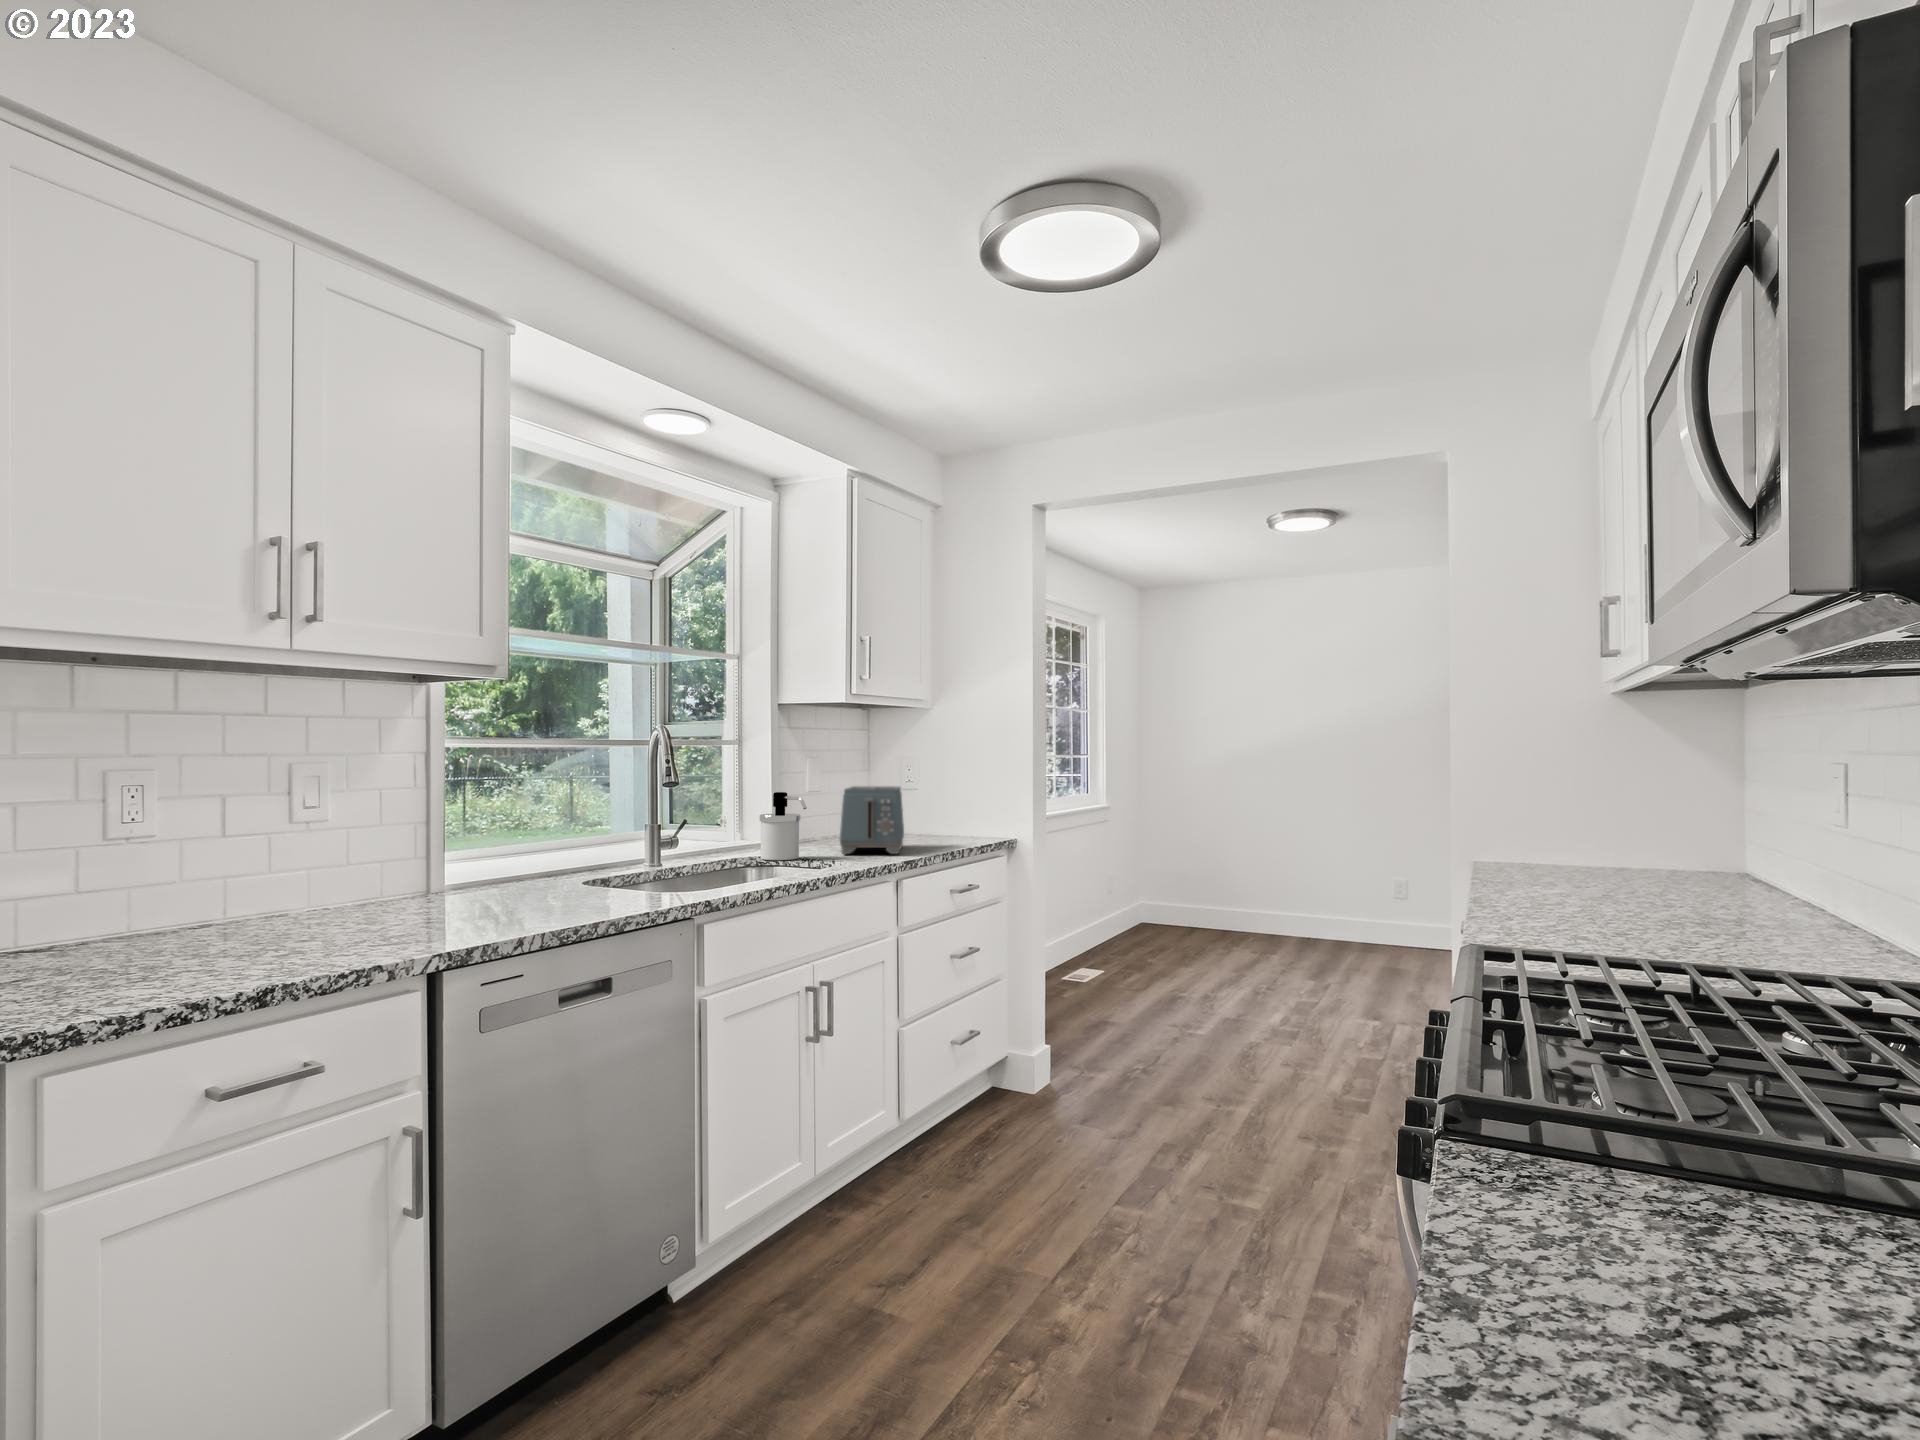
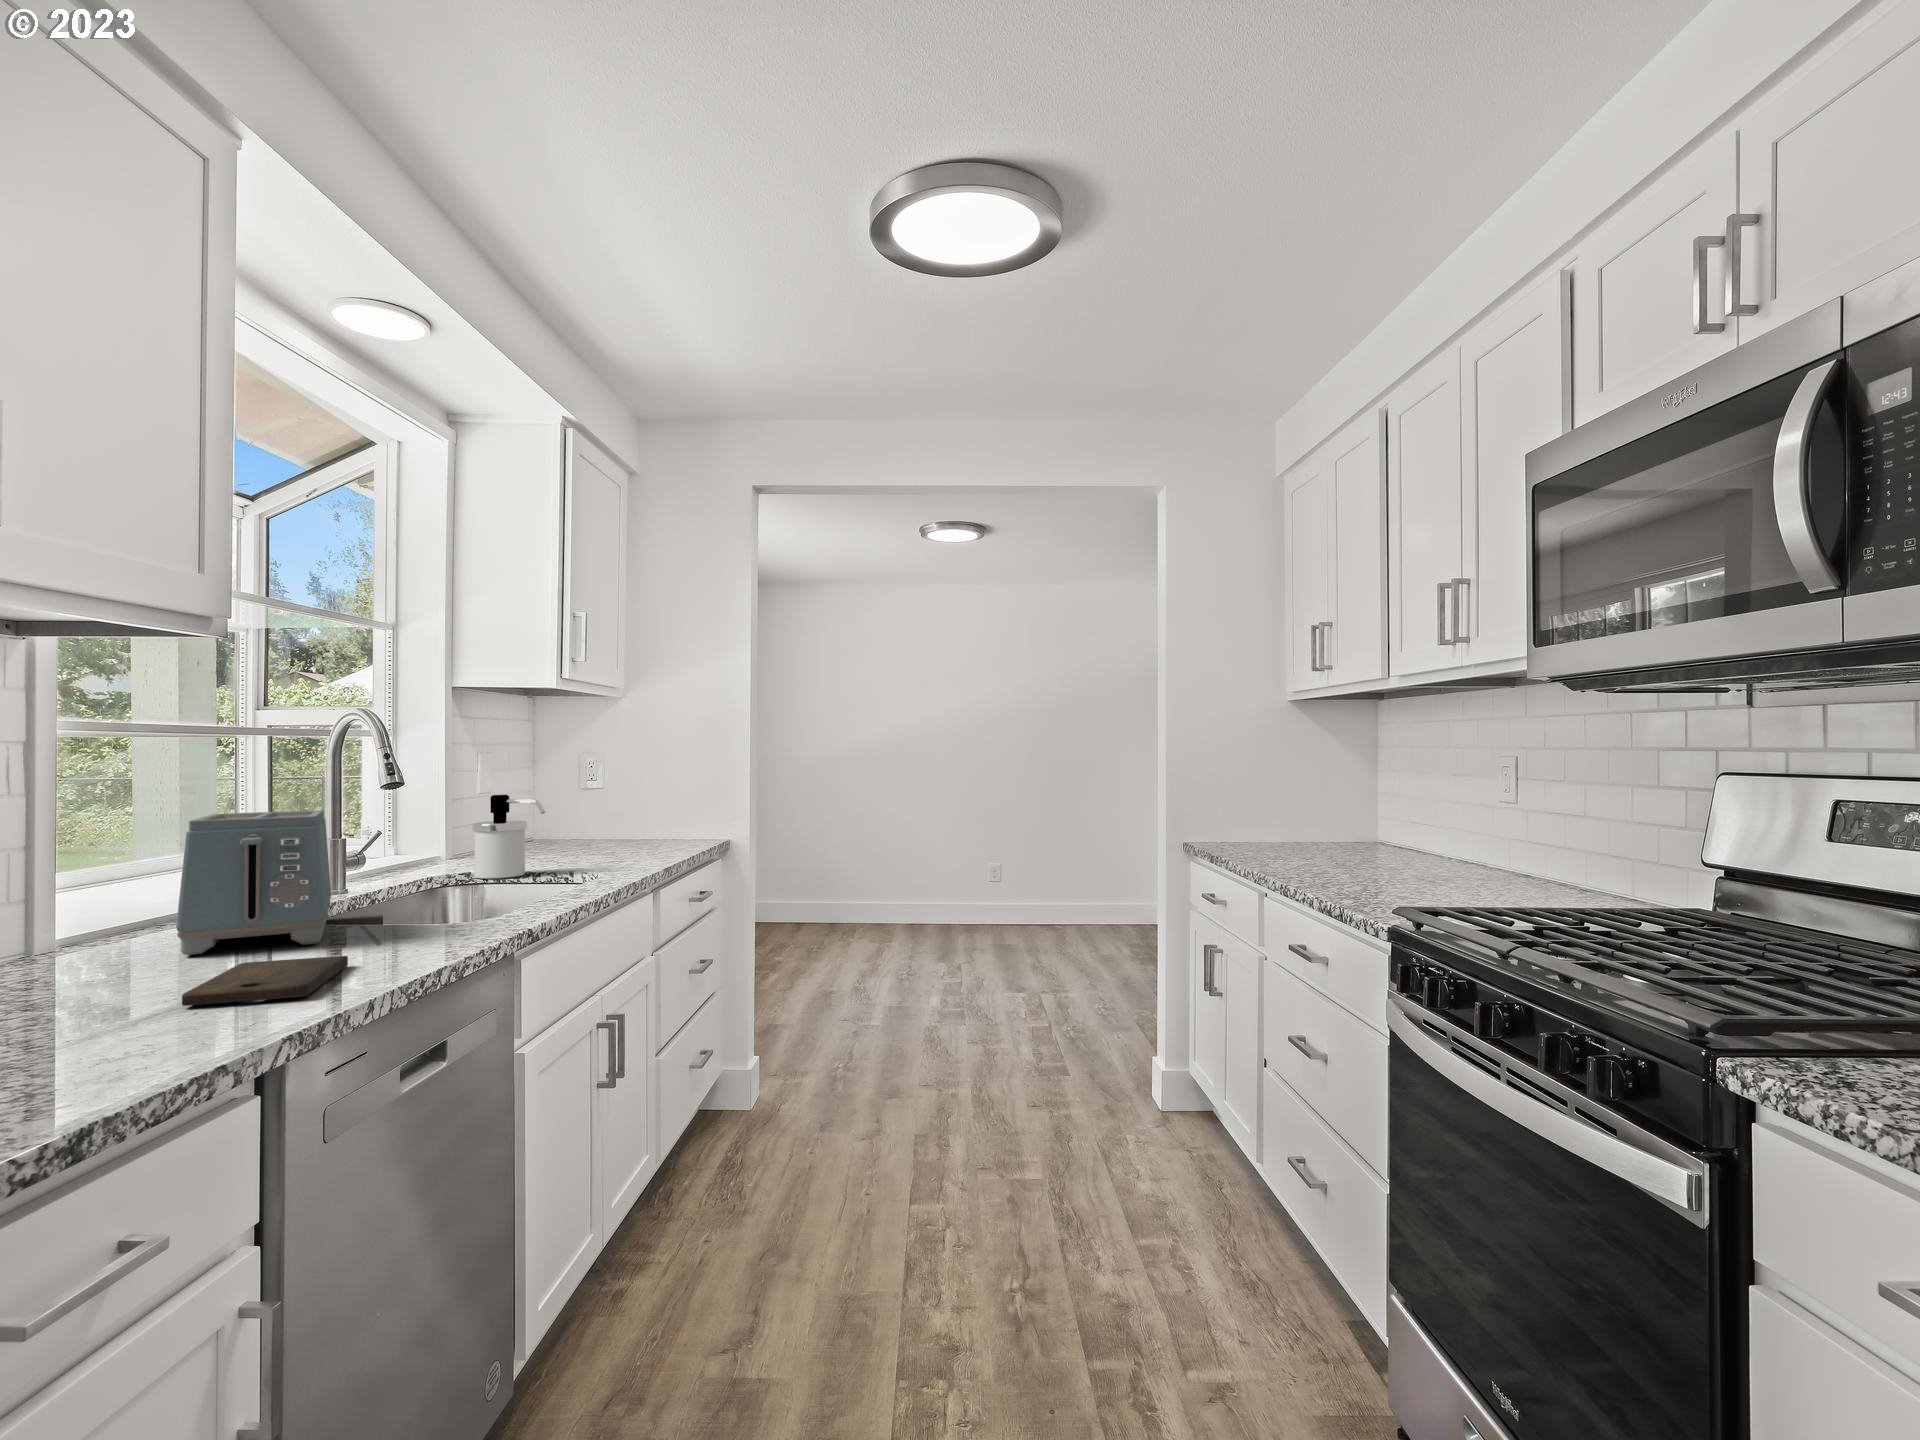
toaster: present [839,786,904,854] -> present [176,810,331,955]
cutting board: none [423,906,552,931] -> present [182,956,348,1006]

